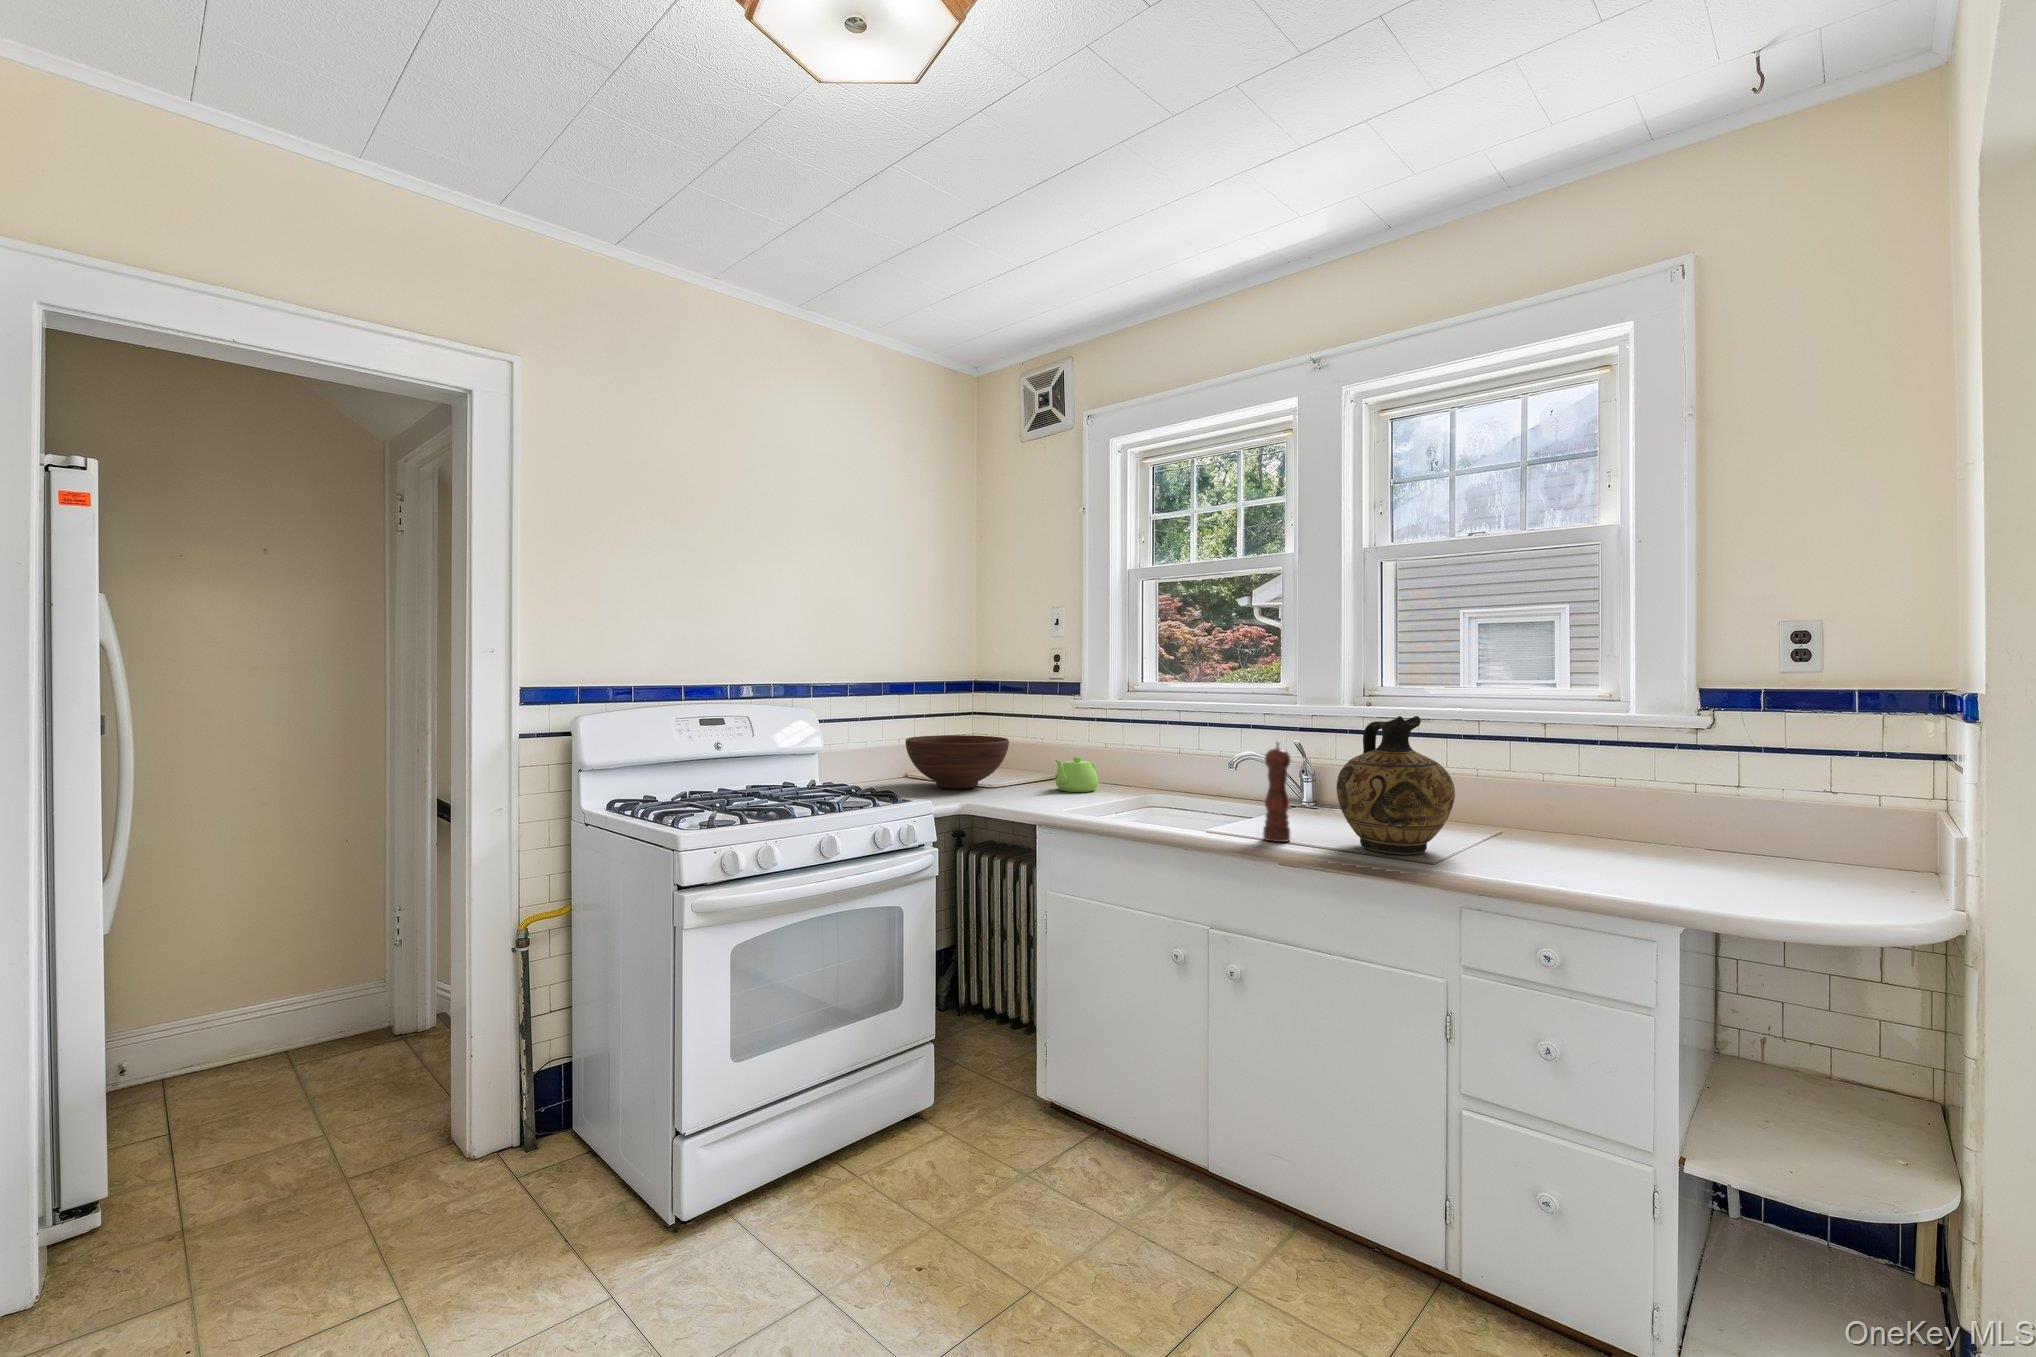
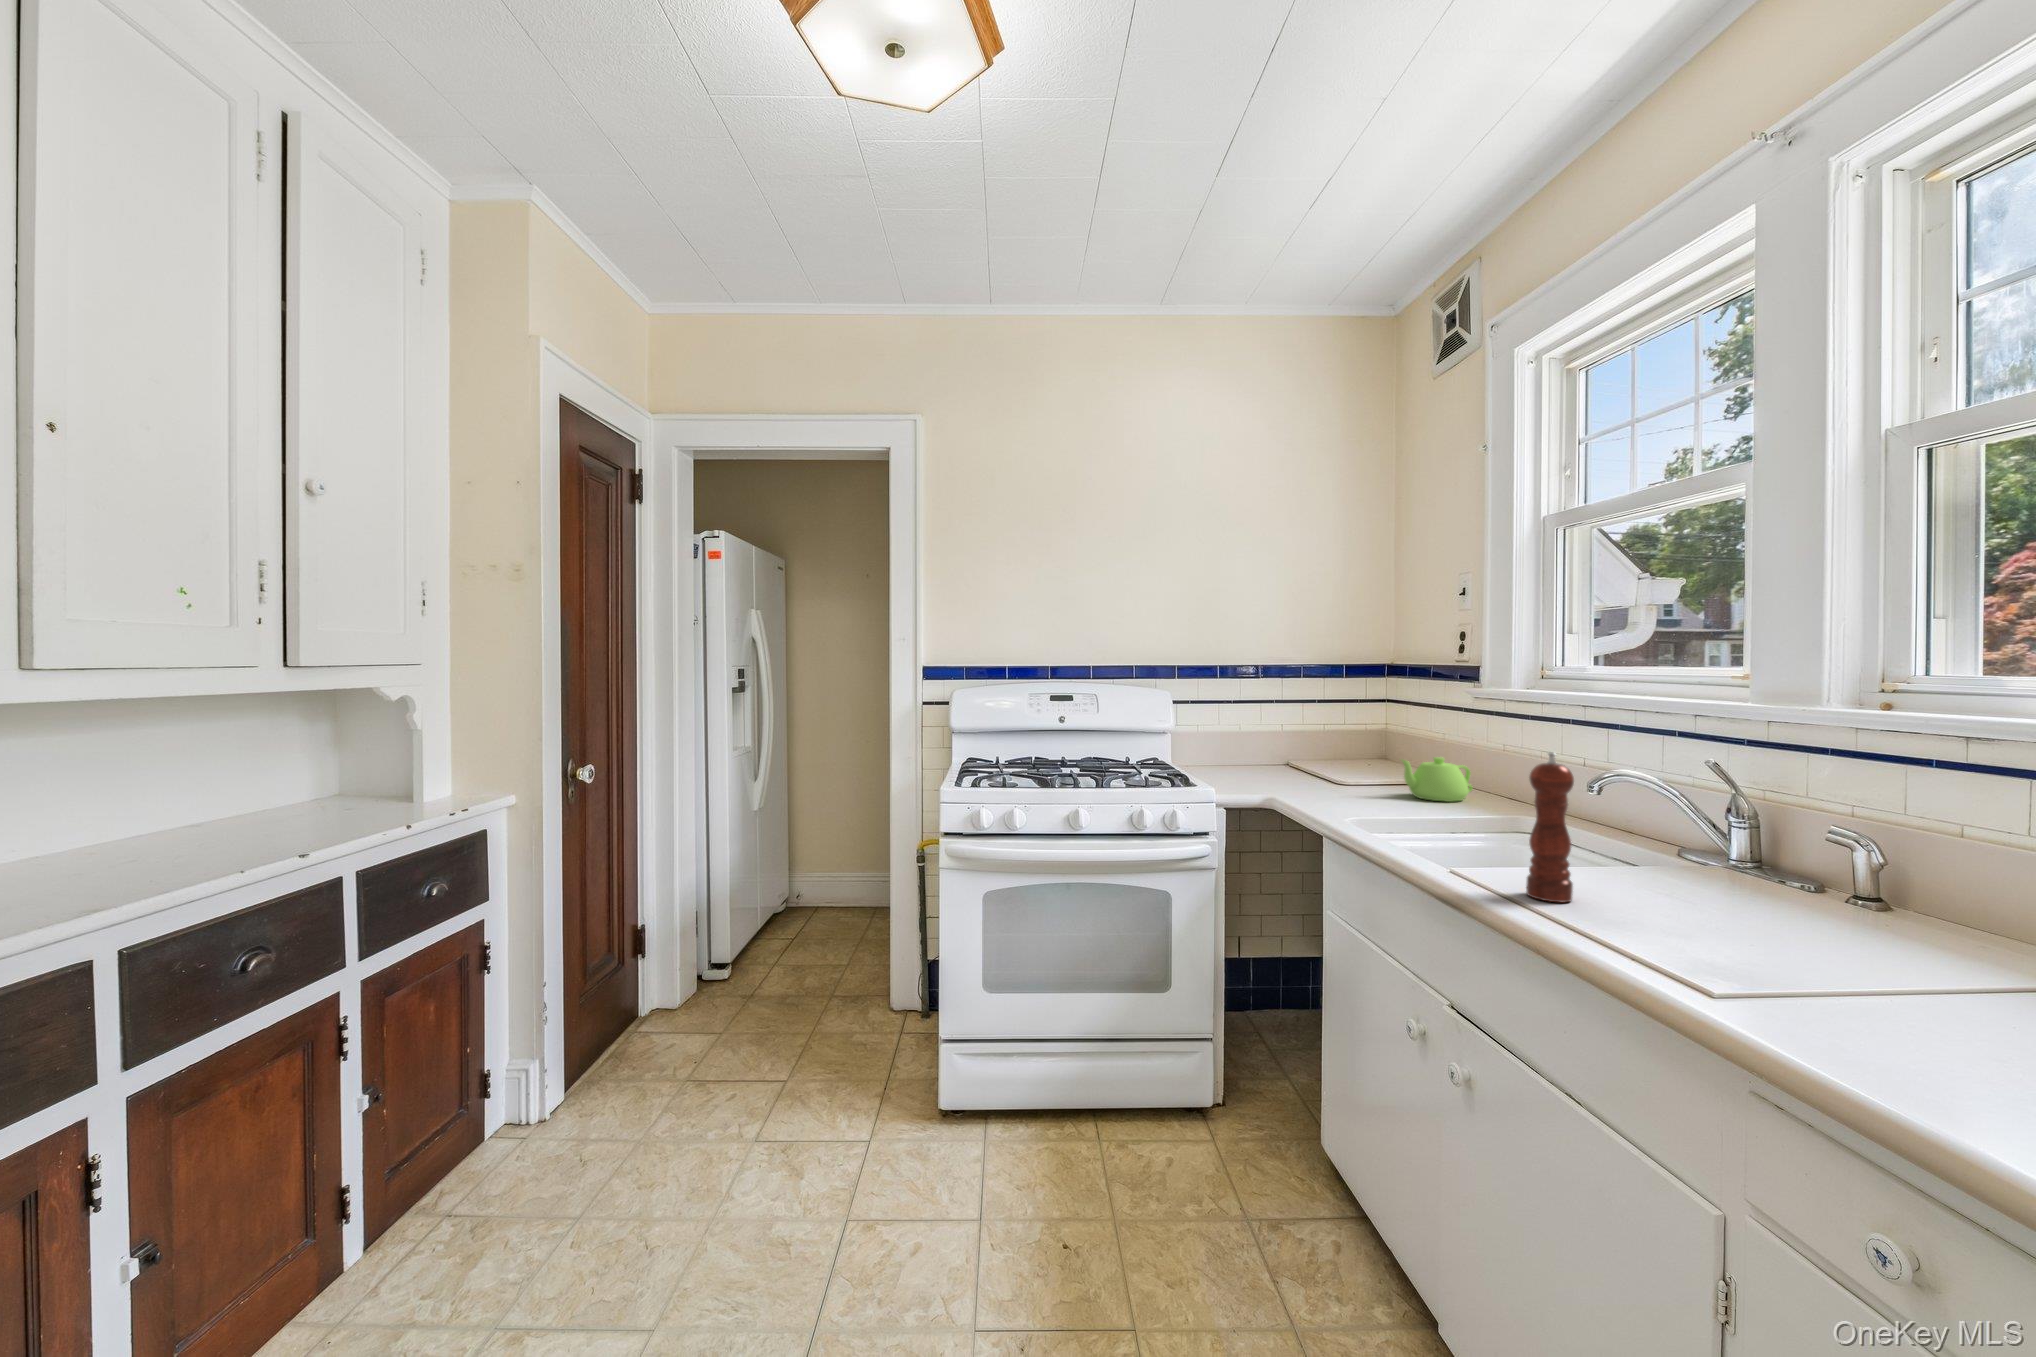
ceramic jug: present [1337,716,1455,854] -> none [1626,723,1882,969]
fruit bowl: present [905,735,1009,789] -> none [1245,722,1365,781]

